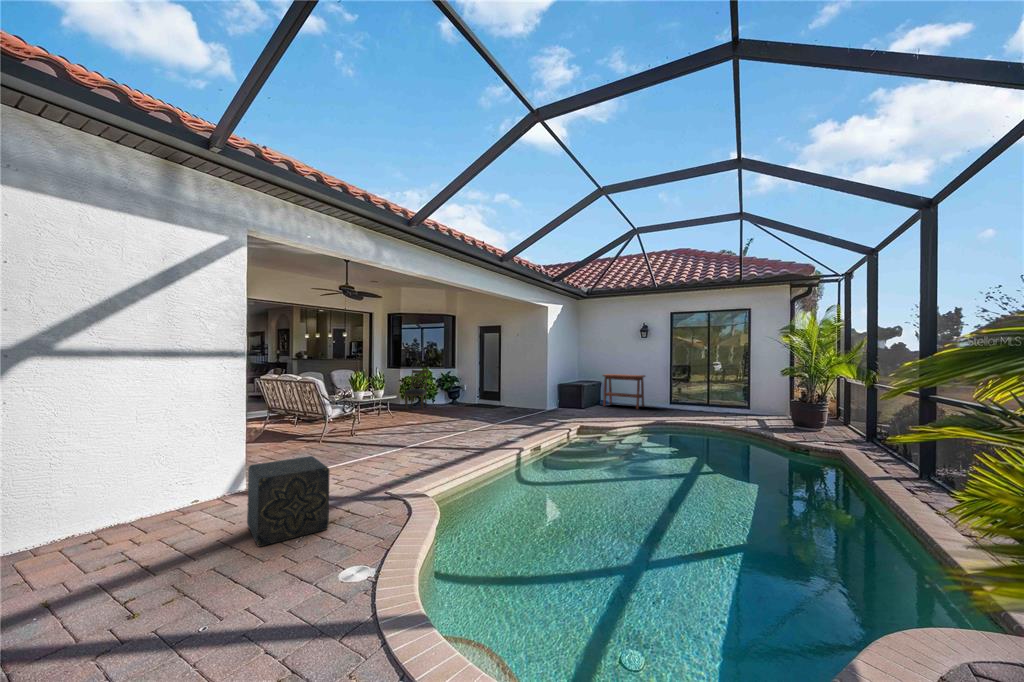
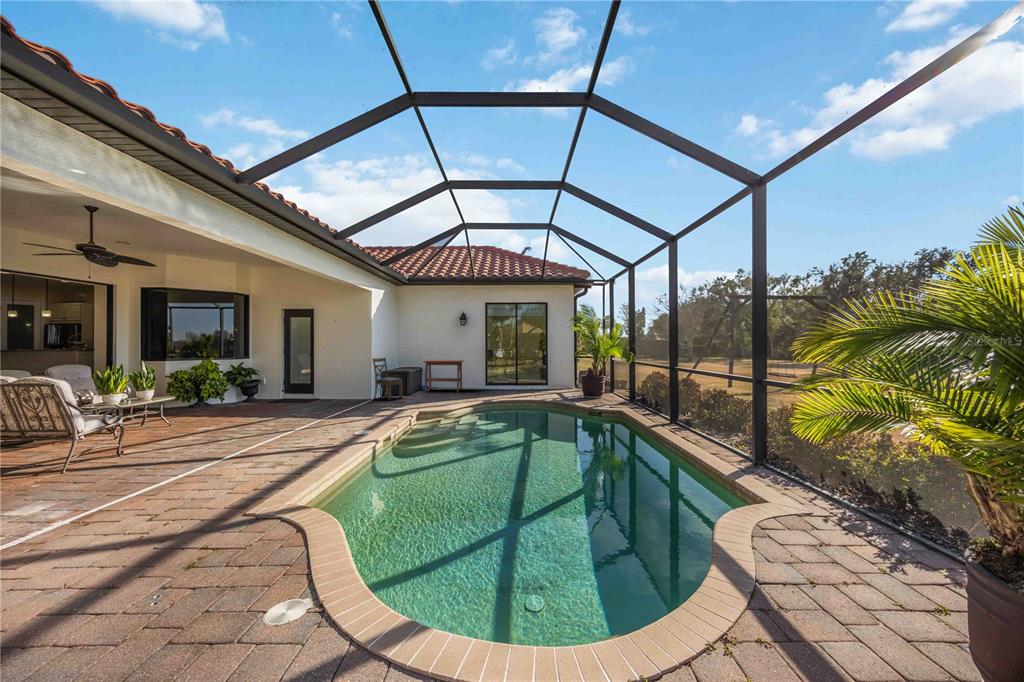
chair: present [405,370,428,410] -> present [373,358,403,400]
ottoman: present [247,456,330,547] -> none [41,485,197,624]

